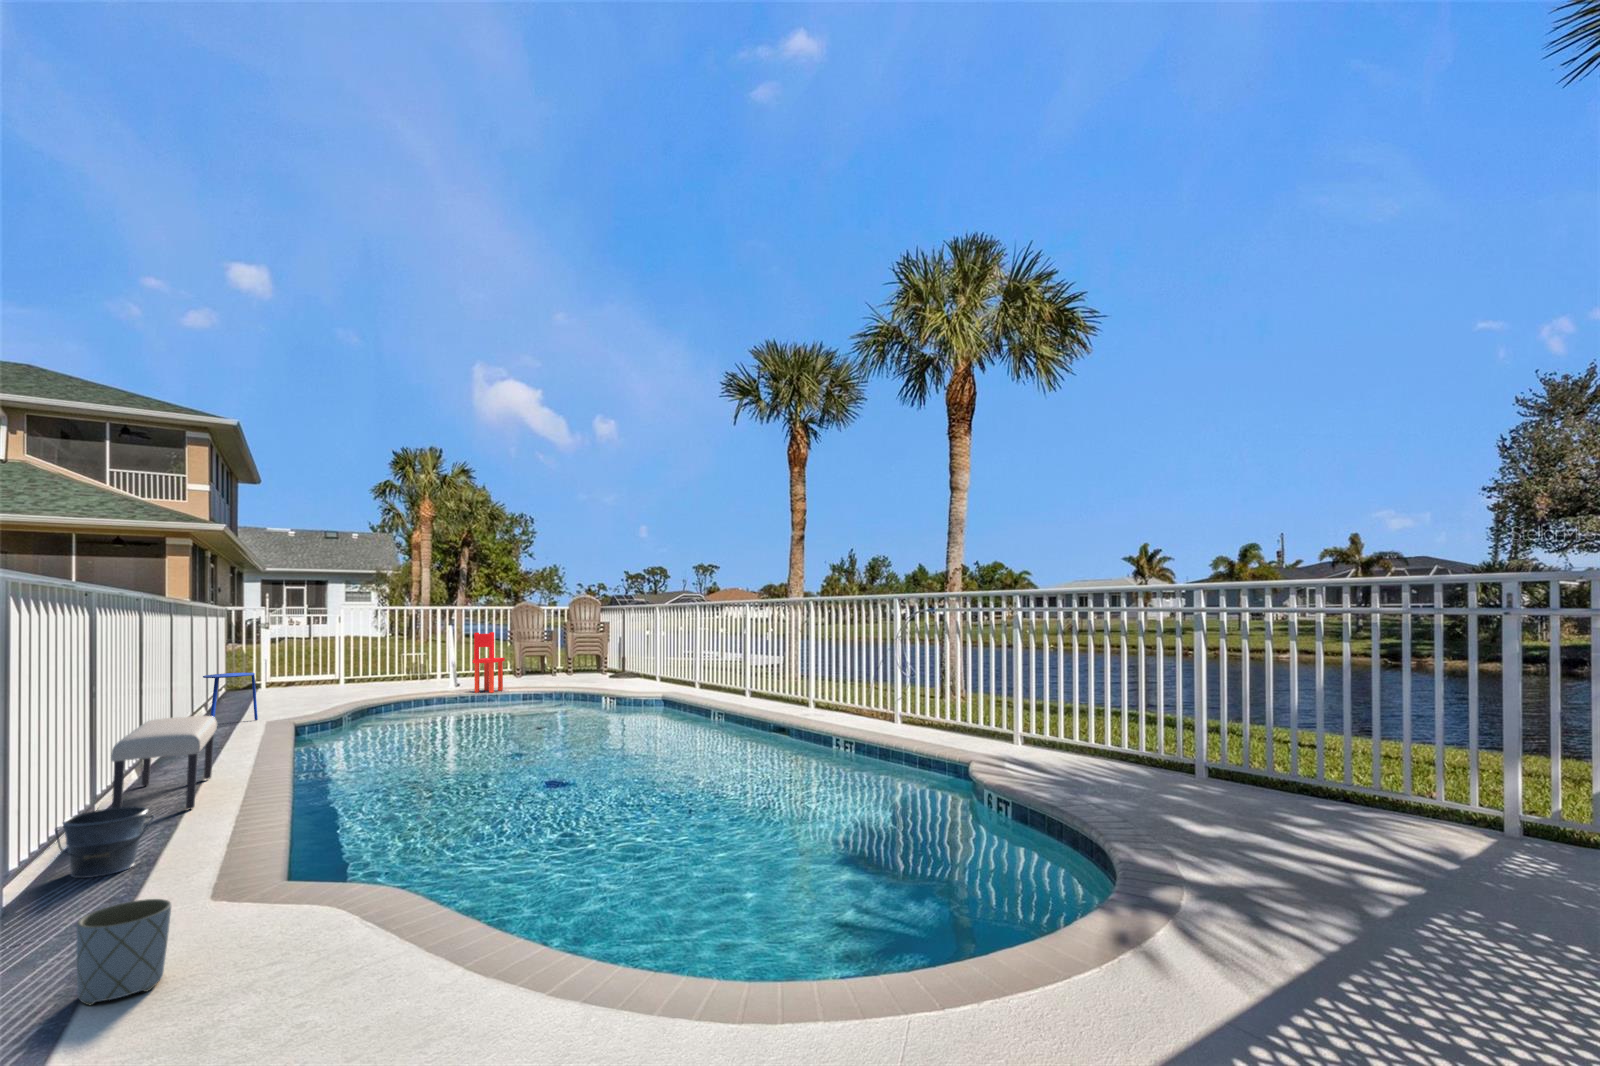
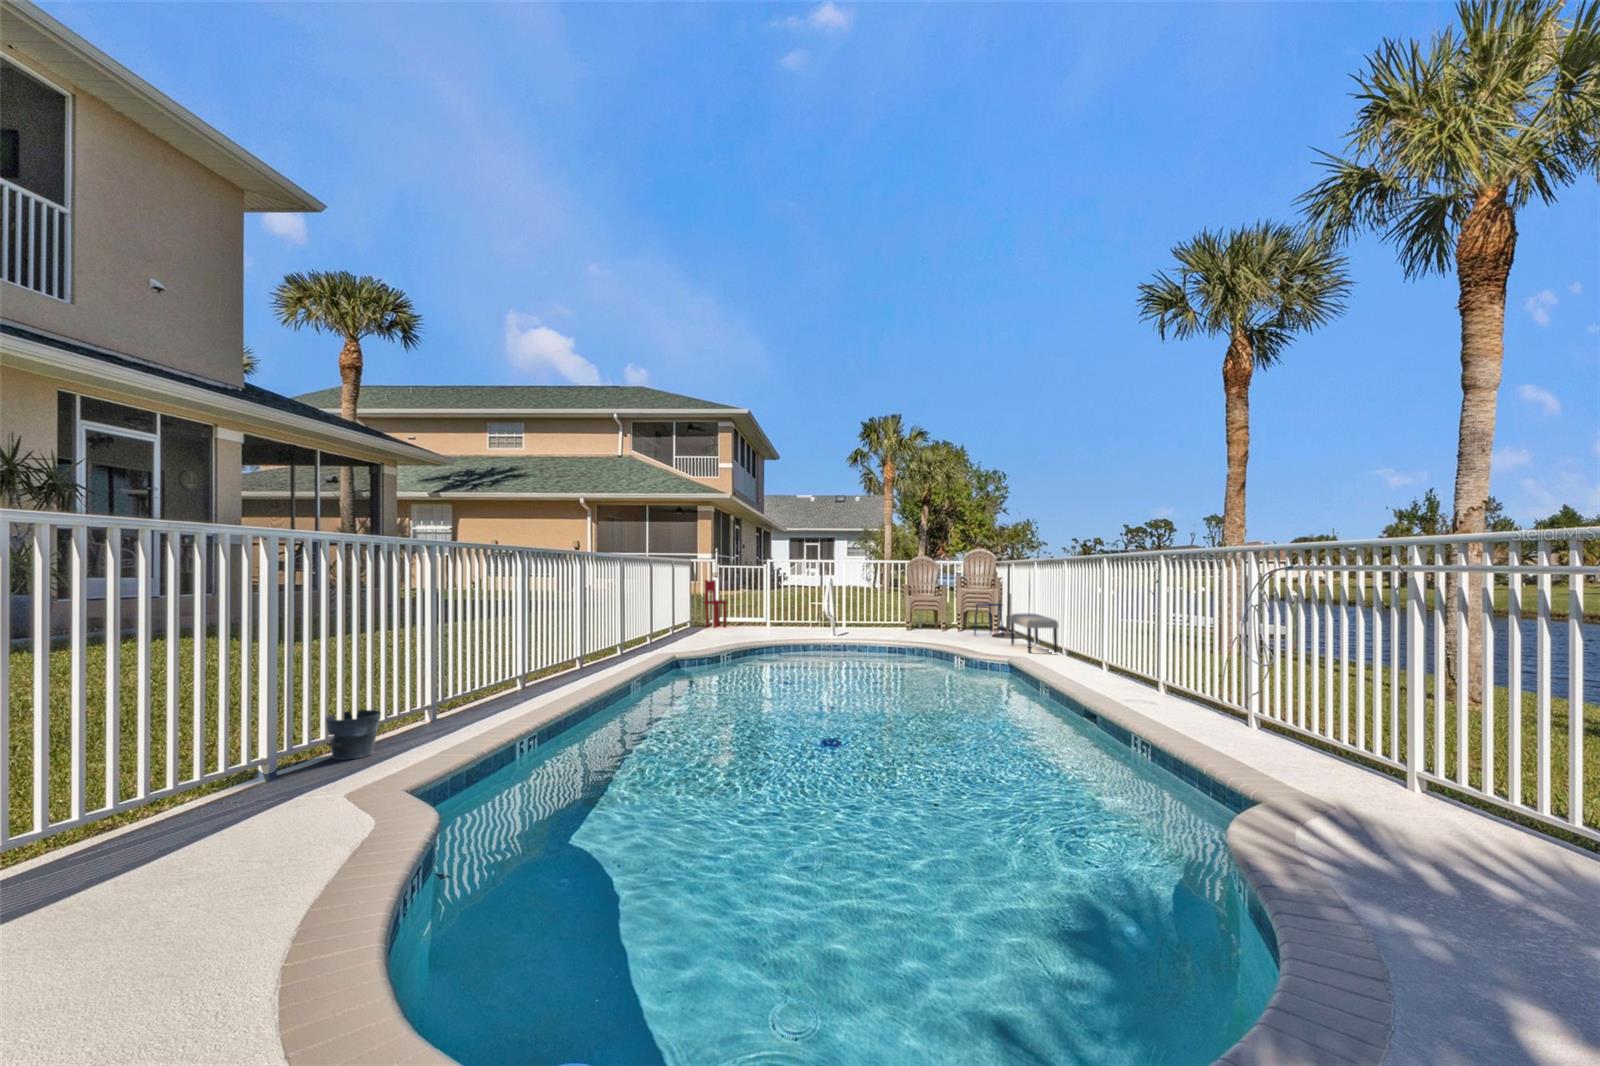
chair: present [473,632,505,693] -> present [704,580,728,628]
side table: present [203,673,258,720] -> present [974,603,1004,635]
bench: present [111,716,217,809] -> present [1010,613,1058,653]
planter: present [77,899,171,1005] -> none [123,789,196,863]

